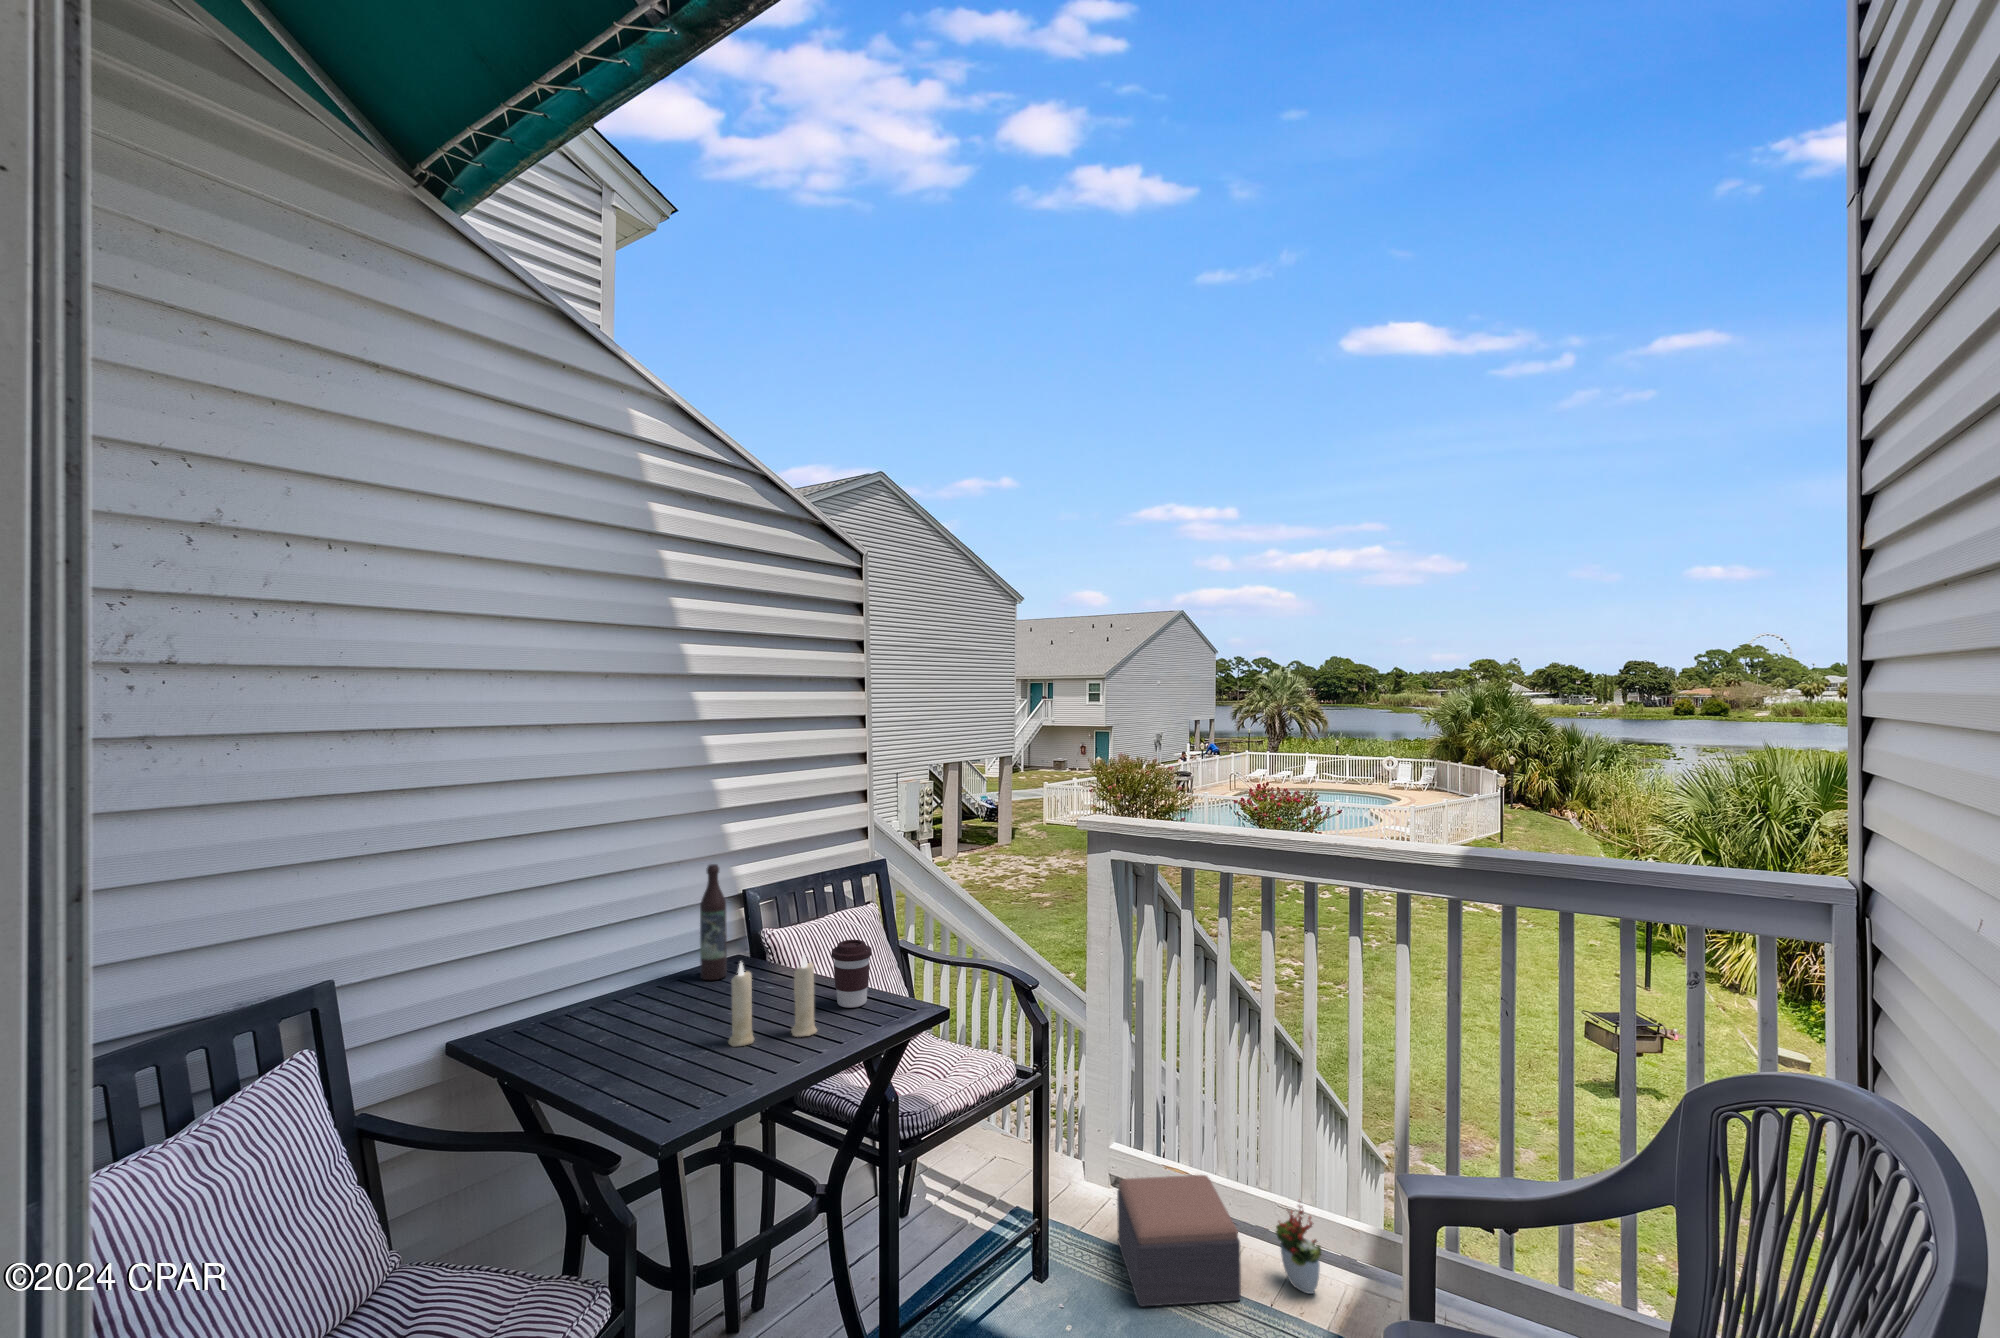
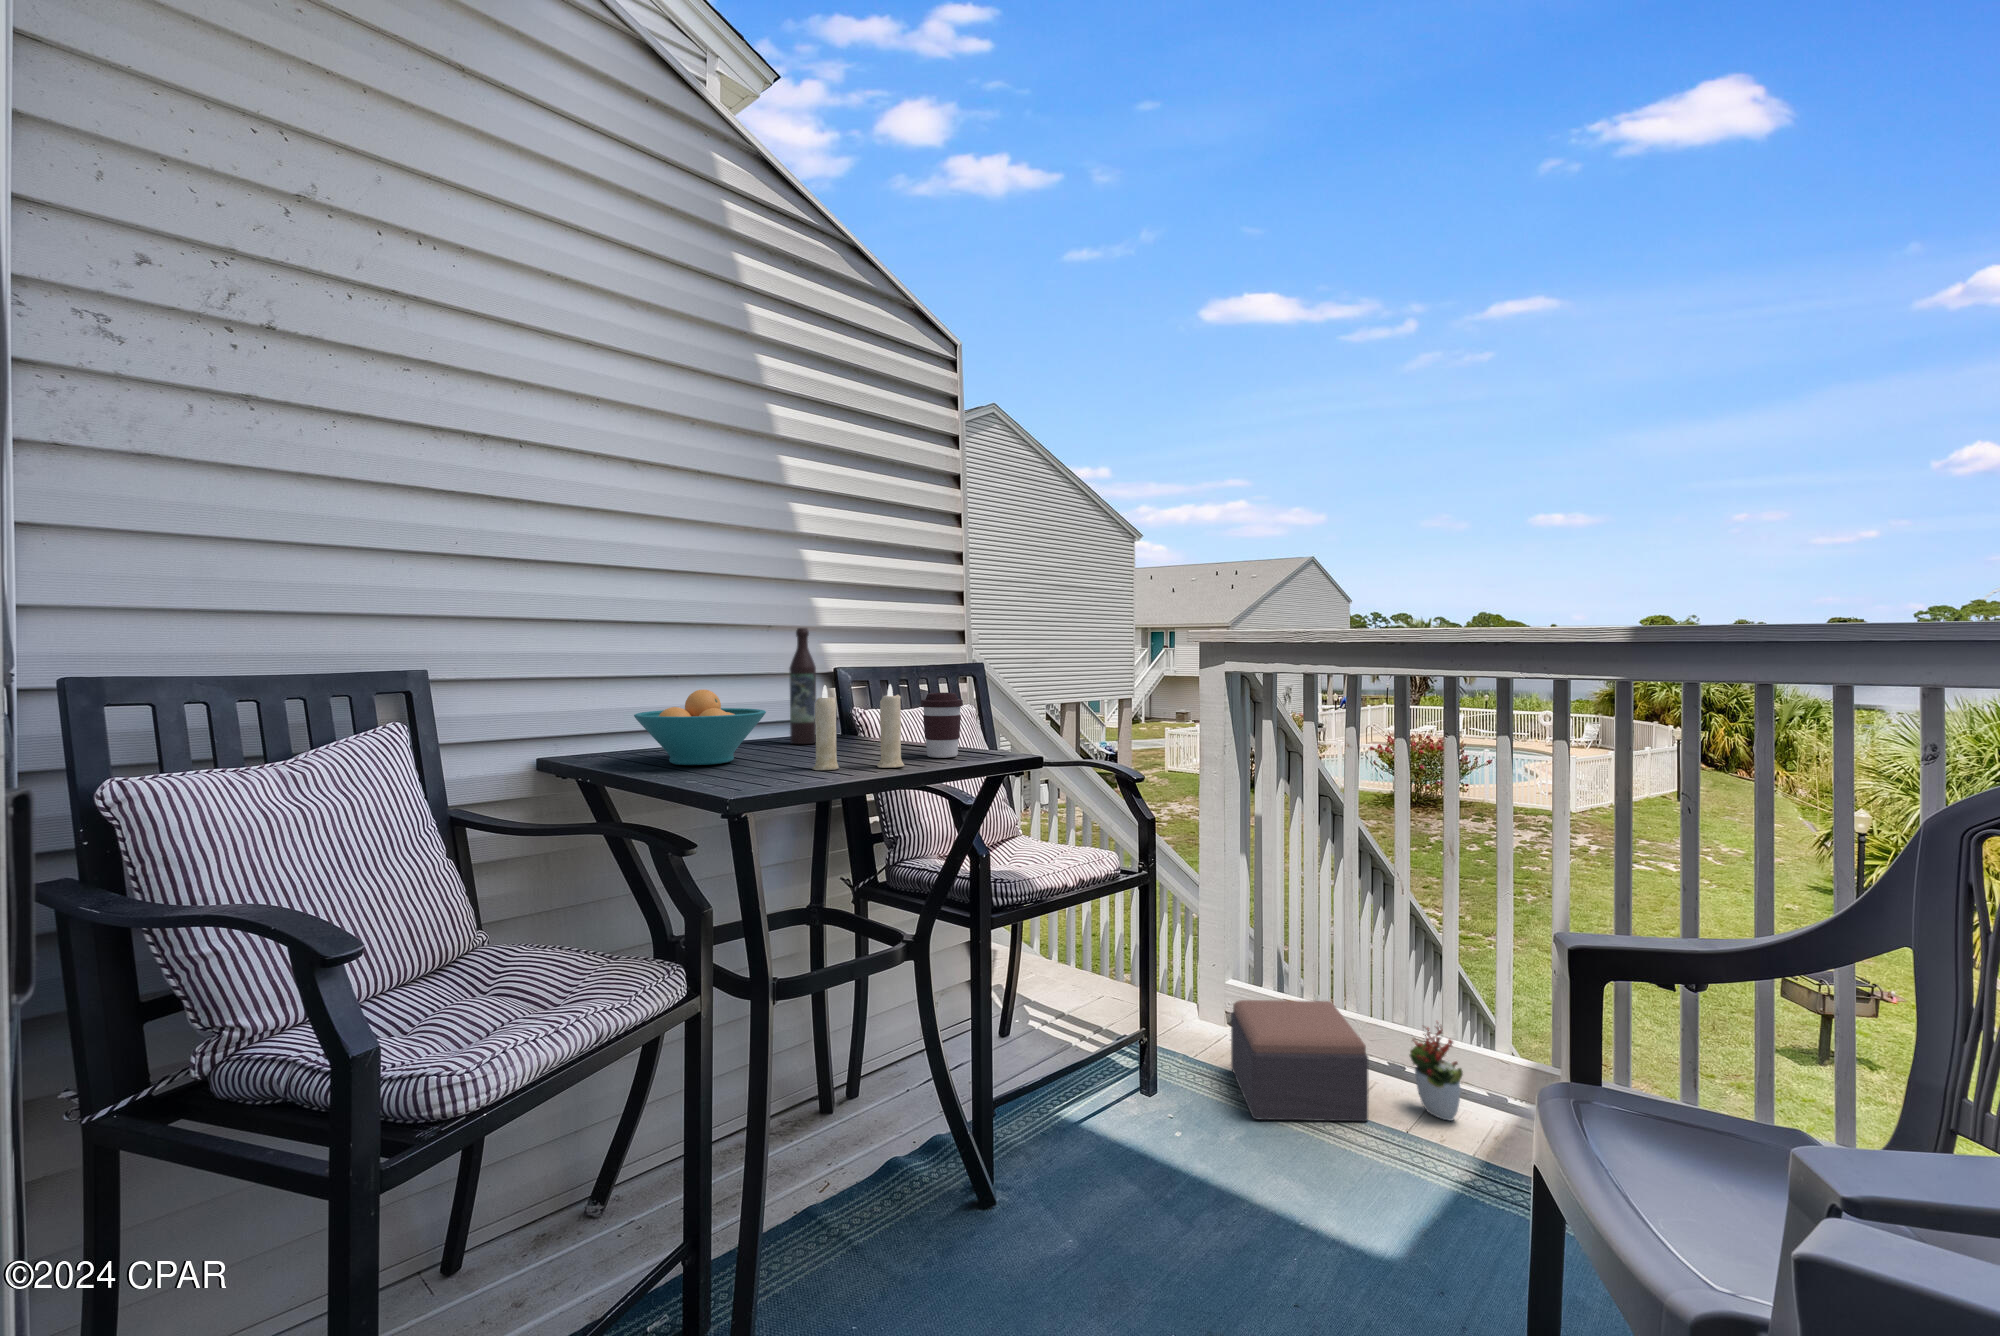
fruit bowl: none [548,962,681,1044] -> present [634,690,766,765]

